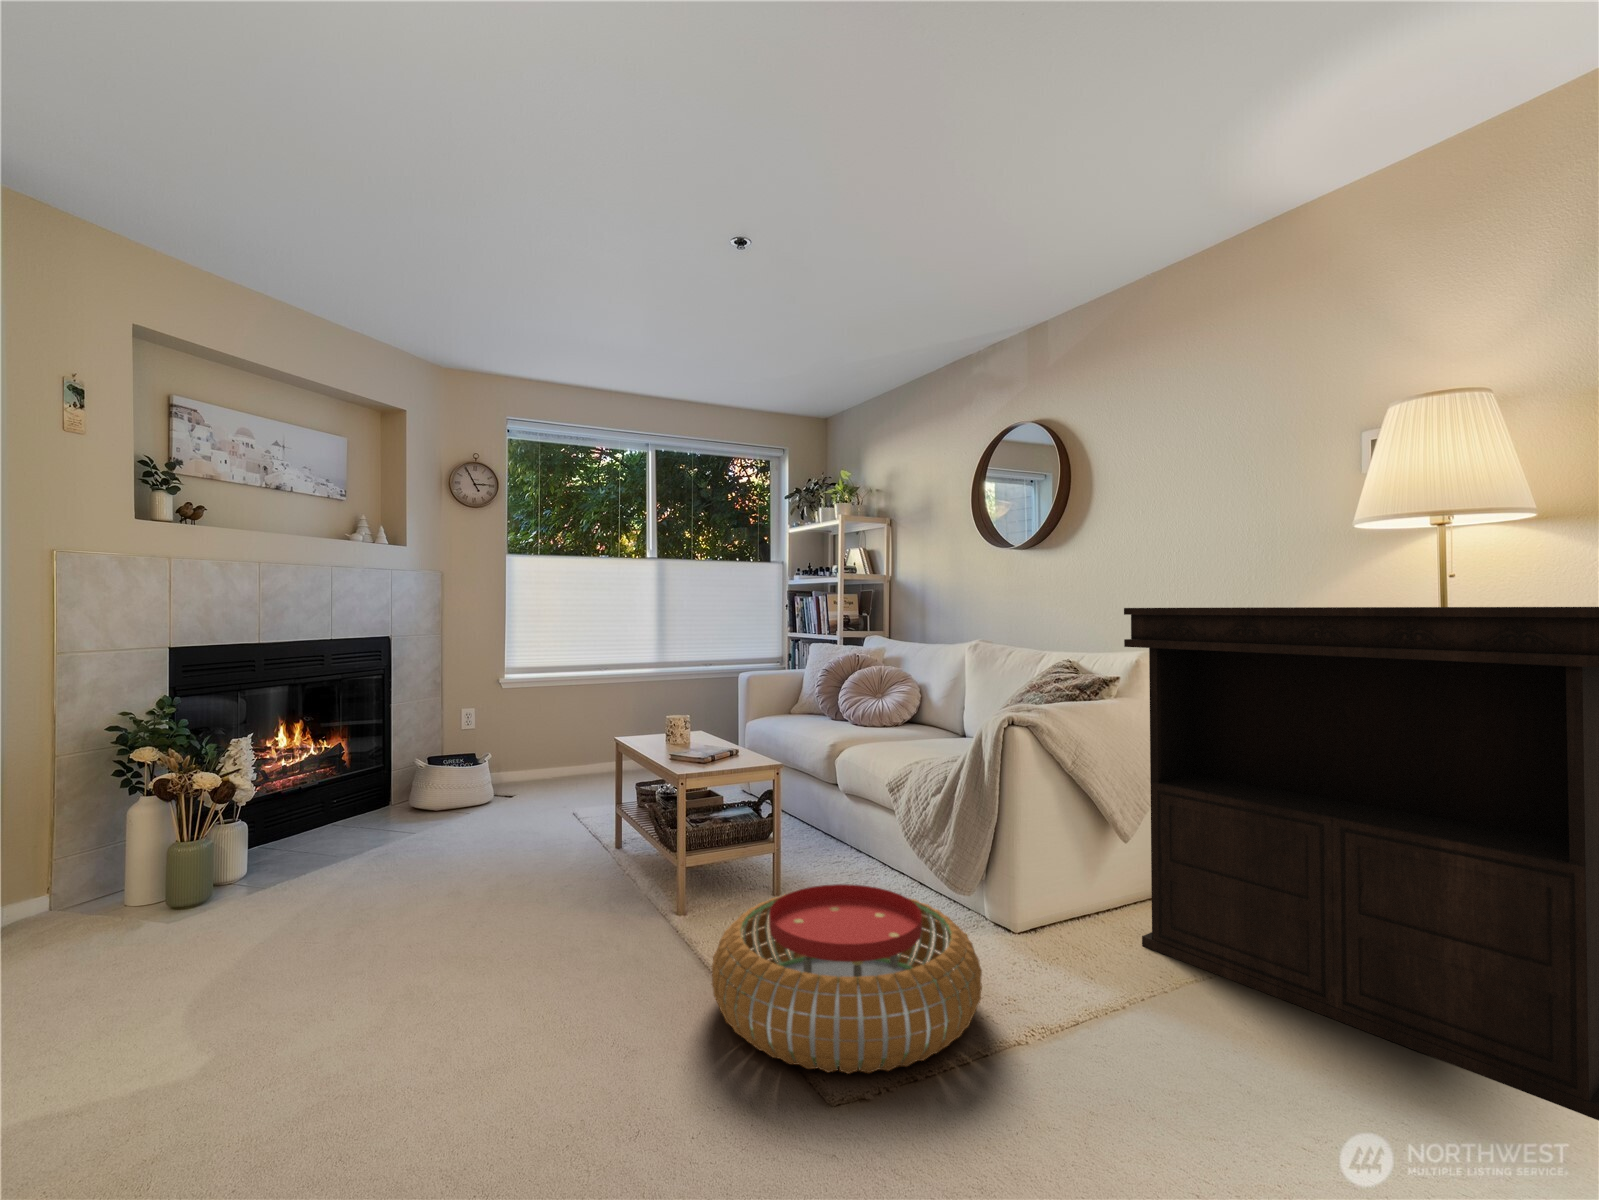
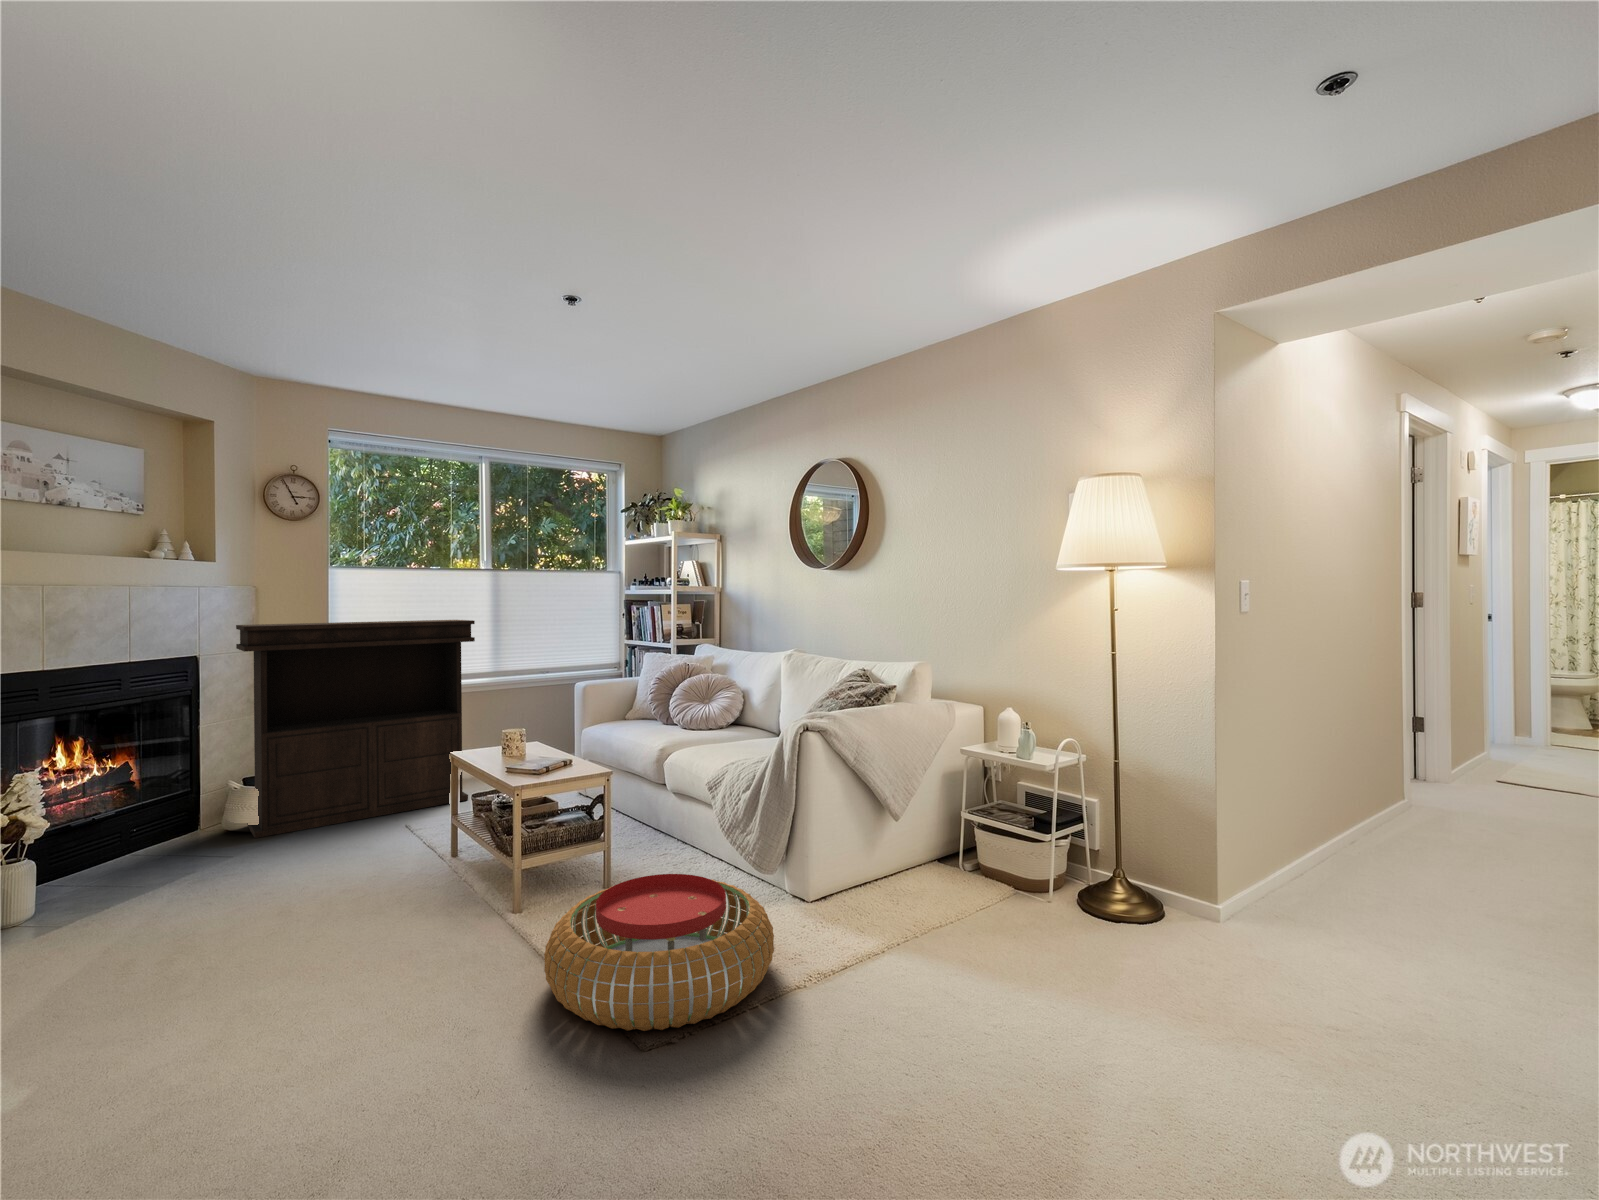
console table: present [1124,607,1599,1121] -> present [236,620,475,838]

